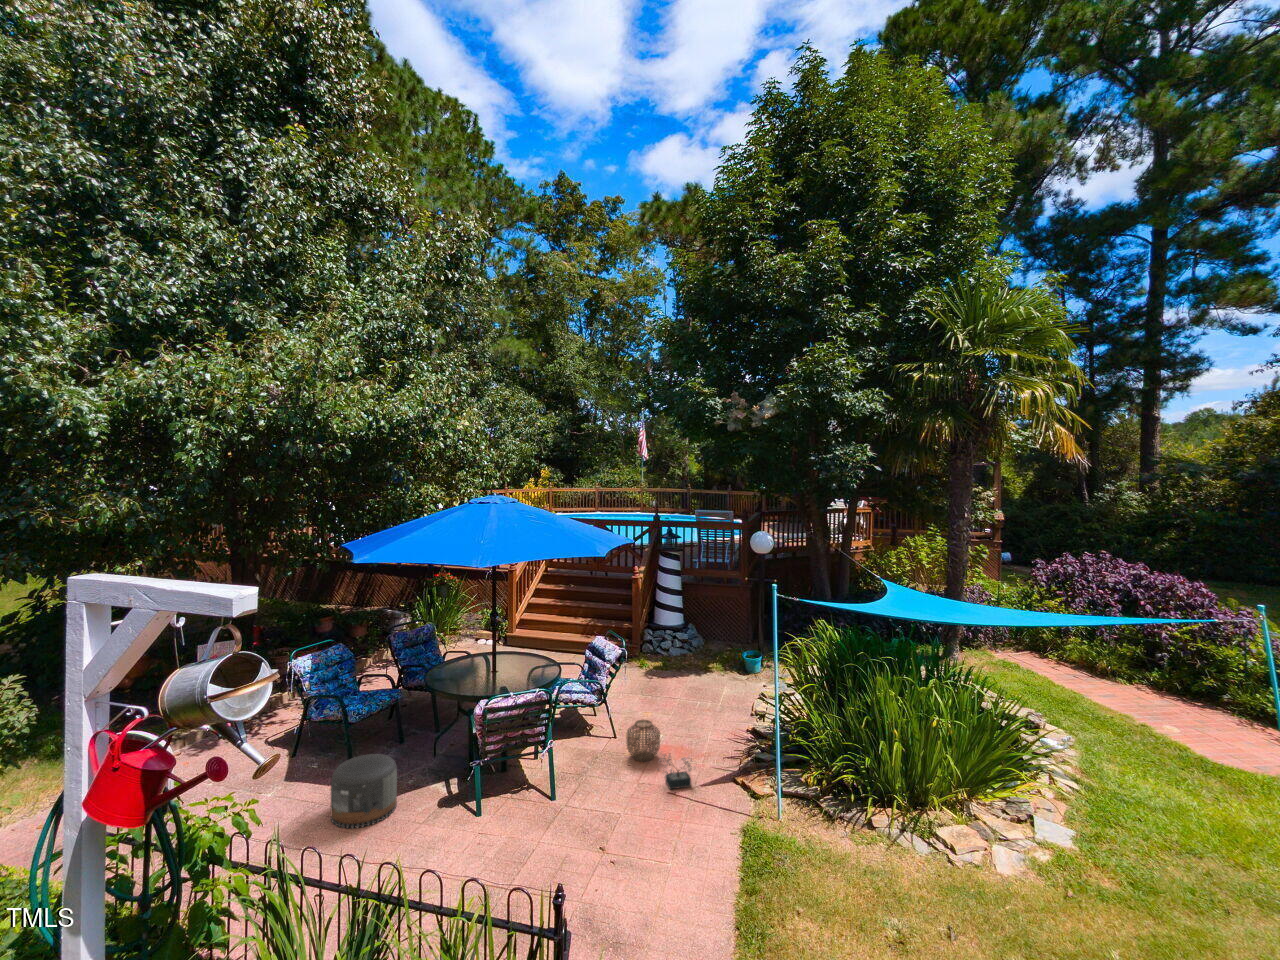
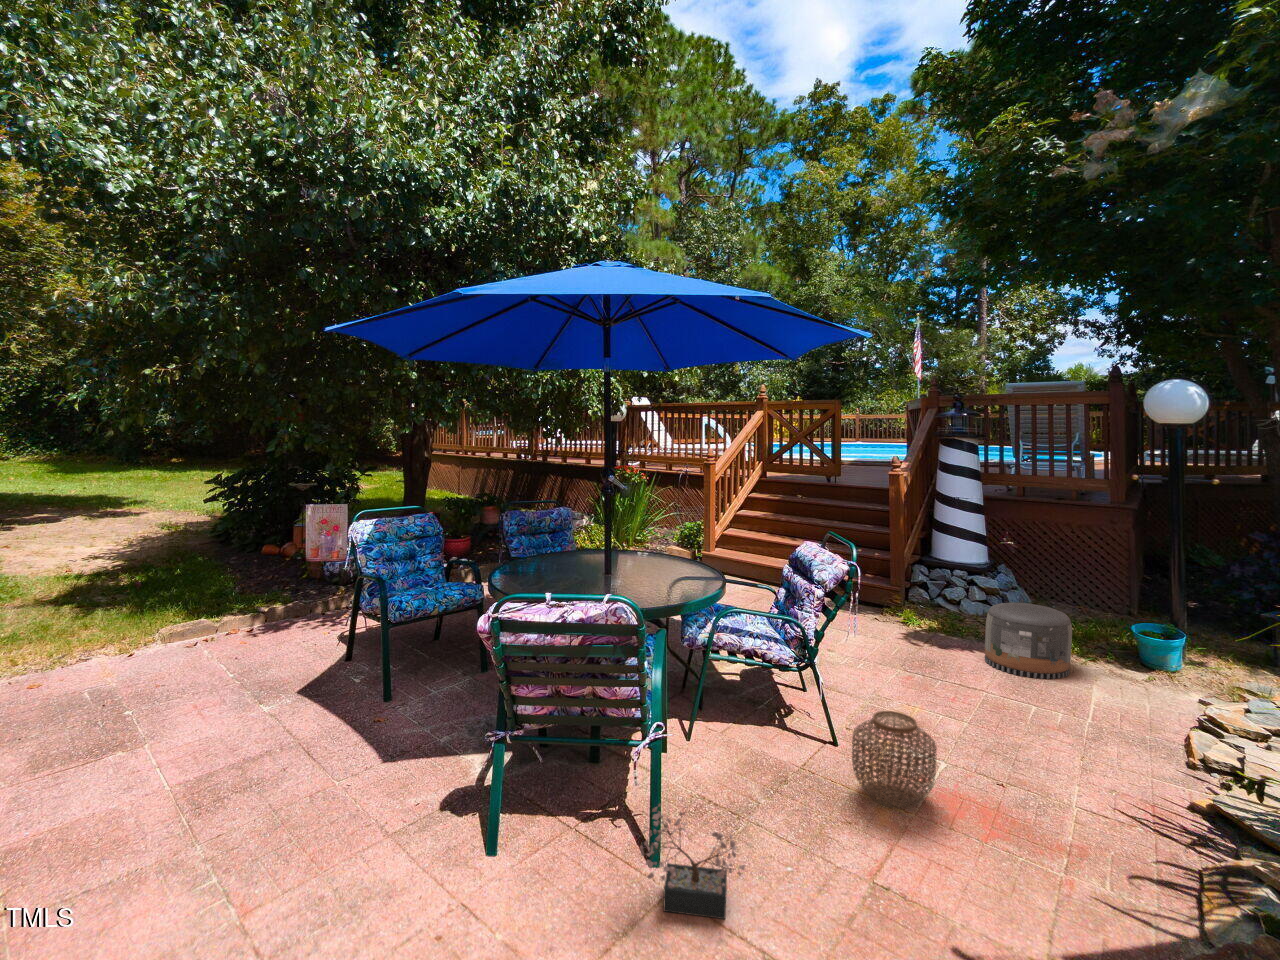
pouf: present [331,754,397,828] -> present [985,603,1072,679]
decorative plant: present [659,754,692,789] -> present [640,804,745,919]

